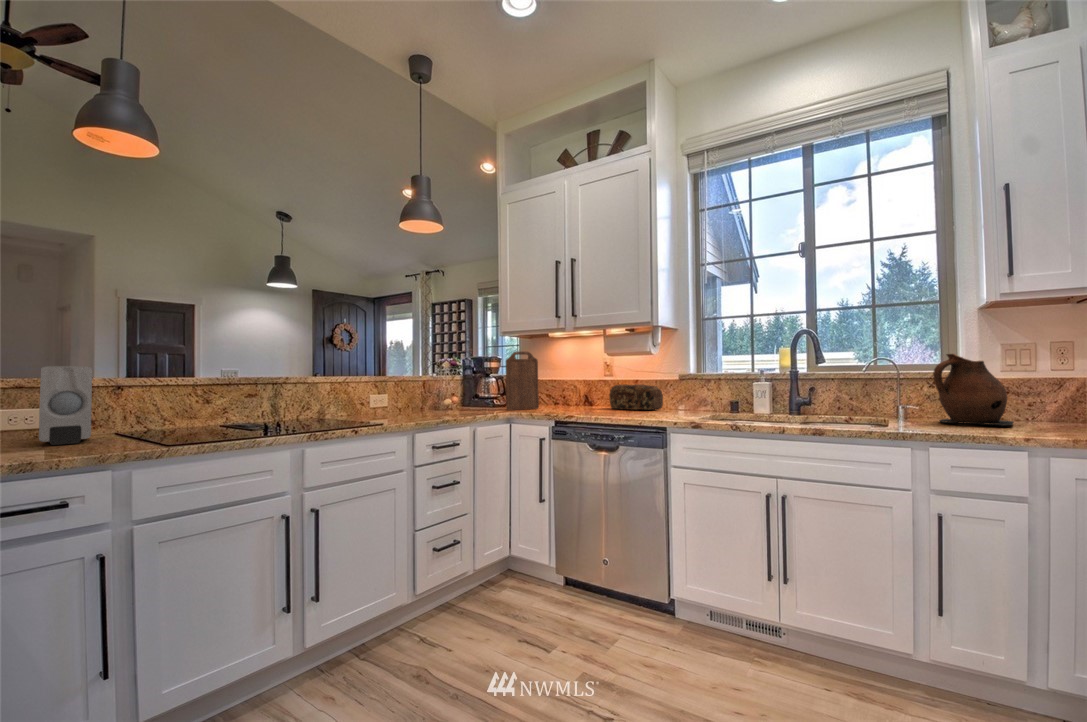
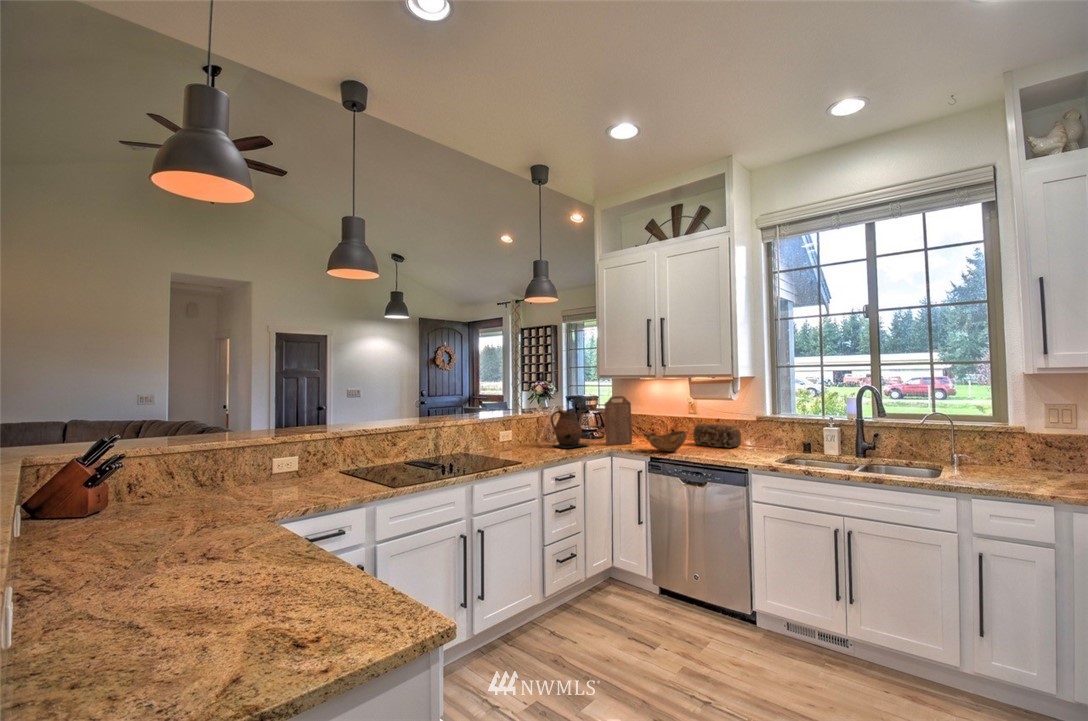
ceramic pitcher: present [933,354,1014,426] -> present [551,407,587,448]
soap dispenser: present [39,366,93,445] -> none [316,431,349,485]
wooden bowl: none [551,389,599,413] -> present [646,431,687,452]

